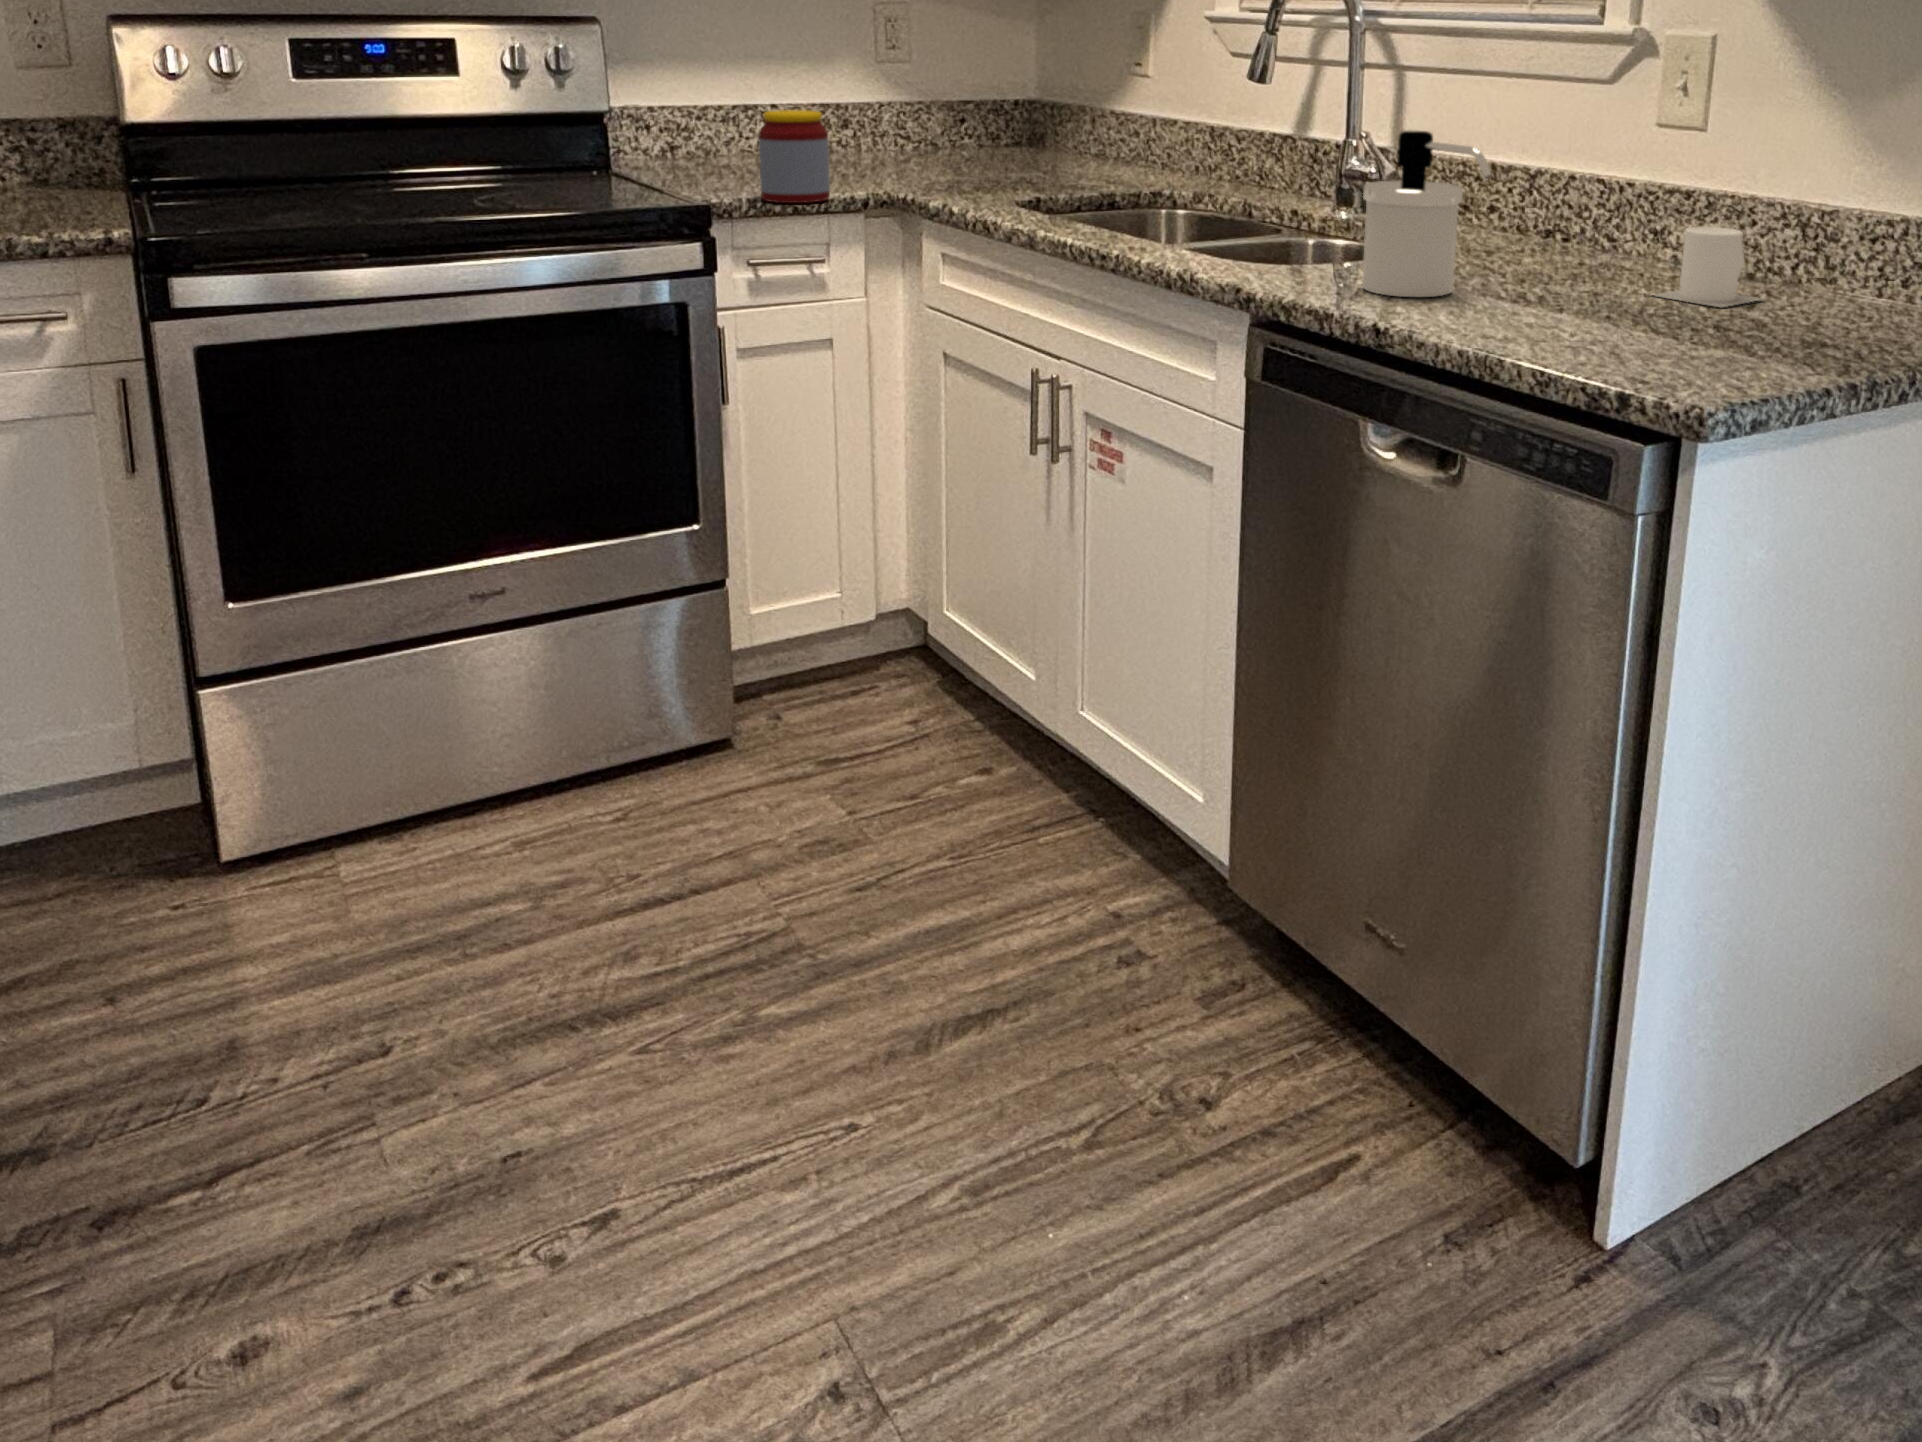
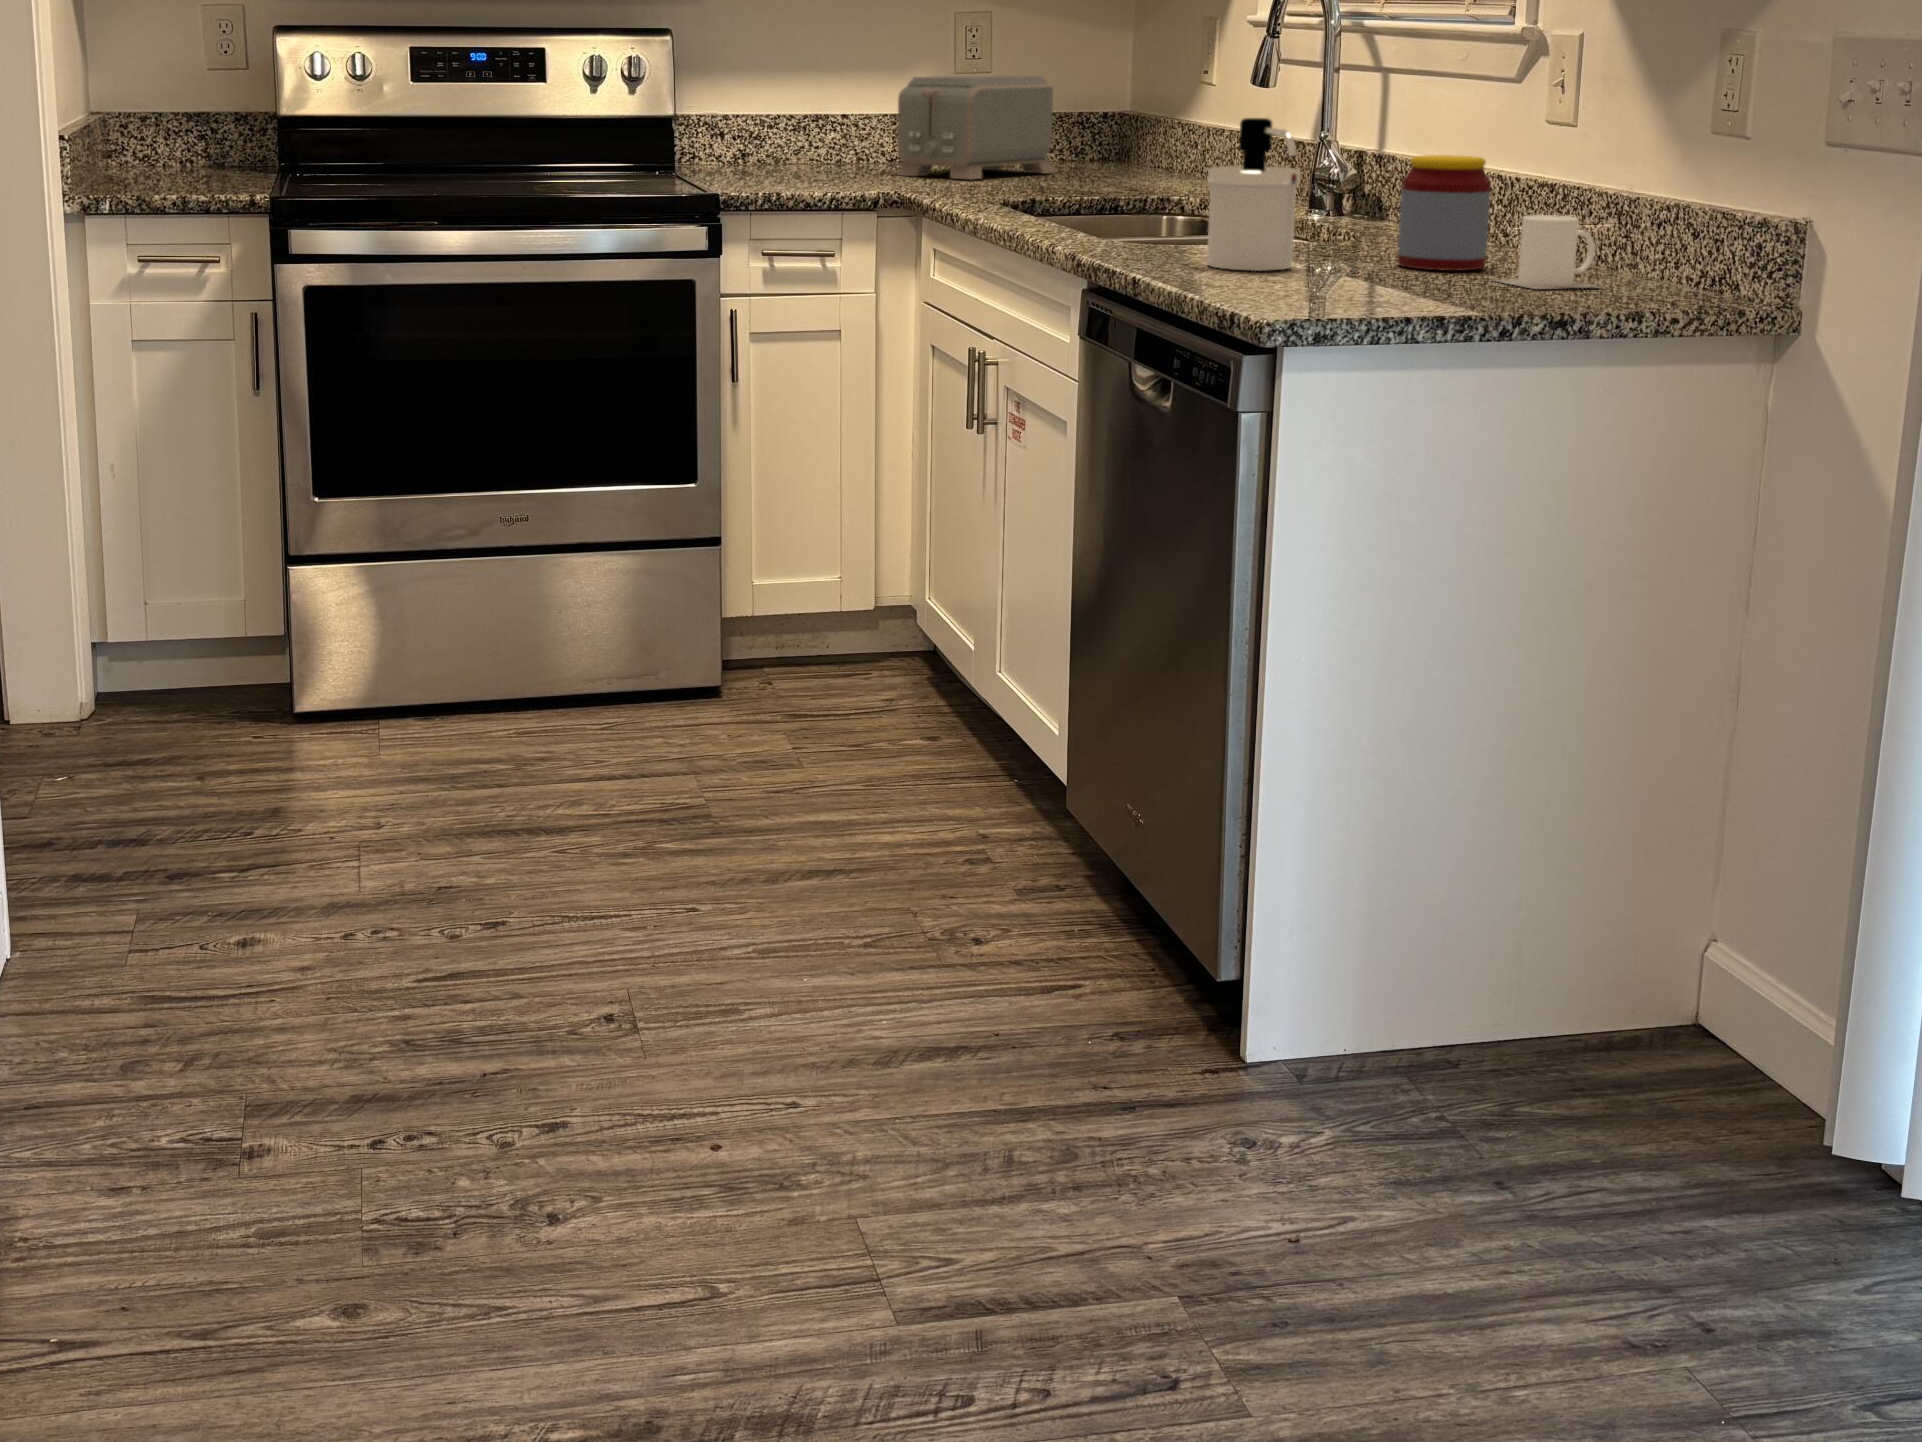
toaster: none [834,63,979,169] -> present [897,75,1054,179]
jar: present [759,110,830,203] -> present [1398,155,1491,271]

